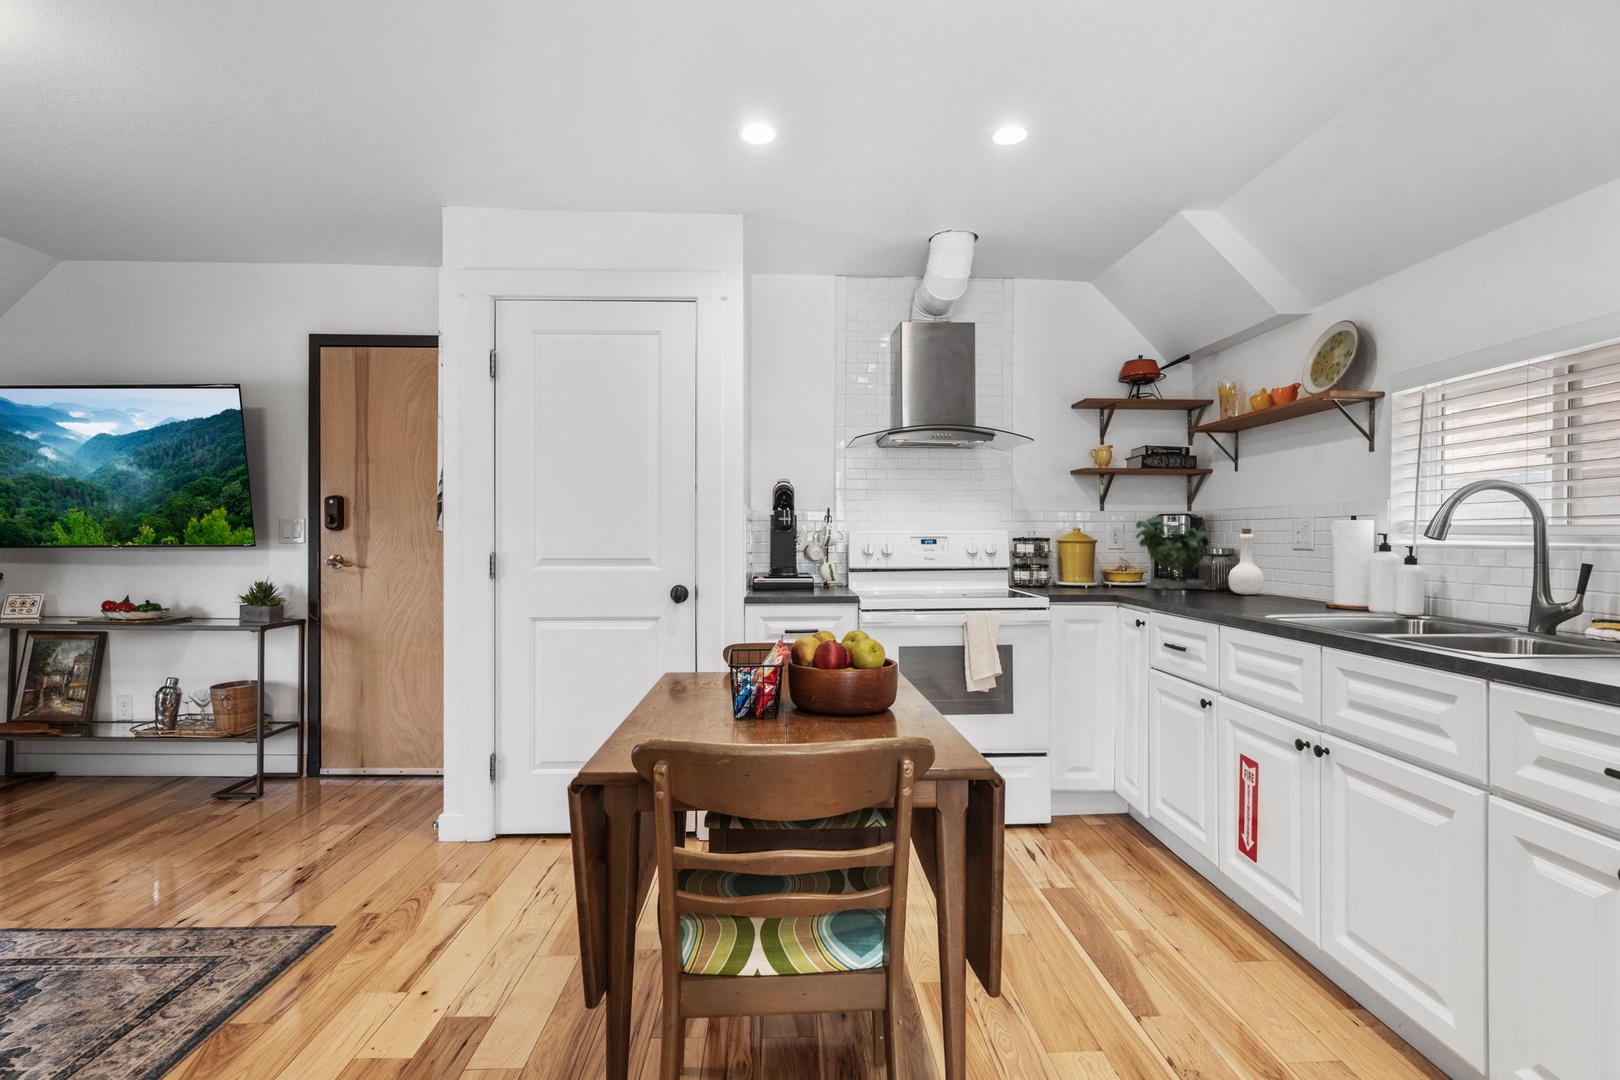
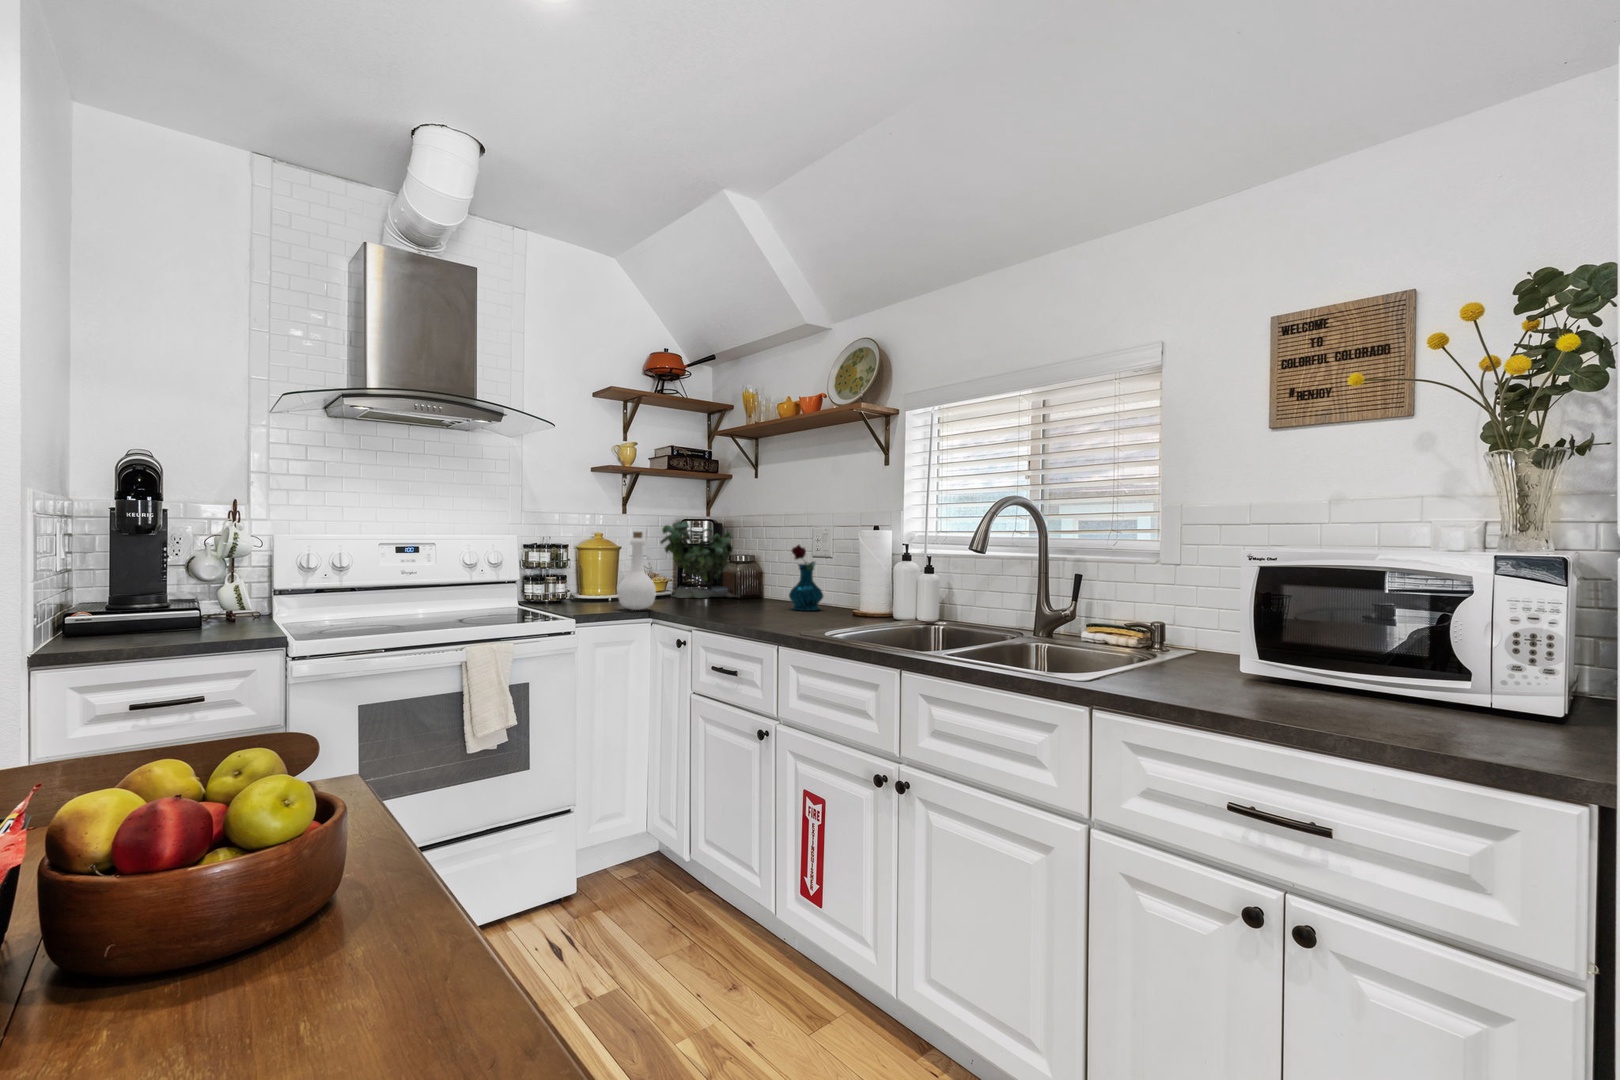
bottle: present [1228,529,1264,595] -> present [618,532,656,610]
vase: none [1259,537,1299,603] -> present [789,545,823,611]

